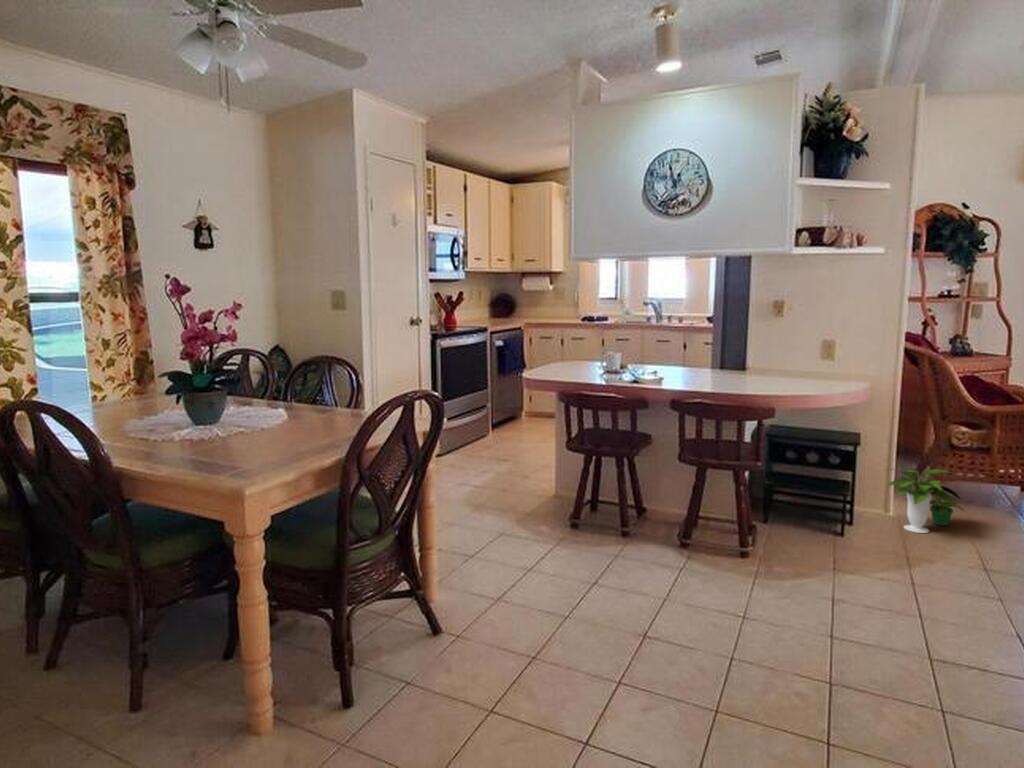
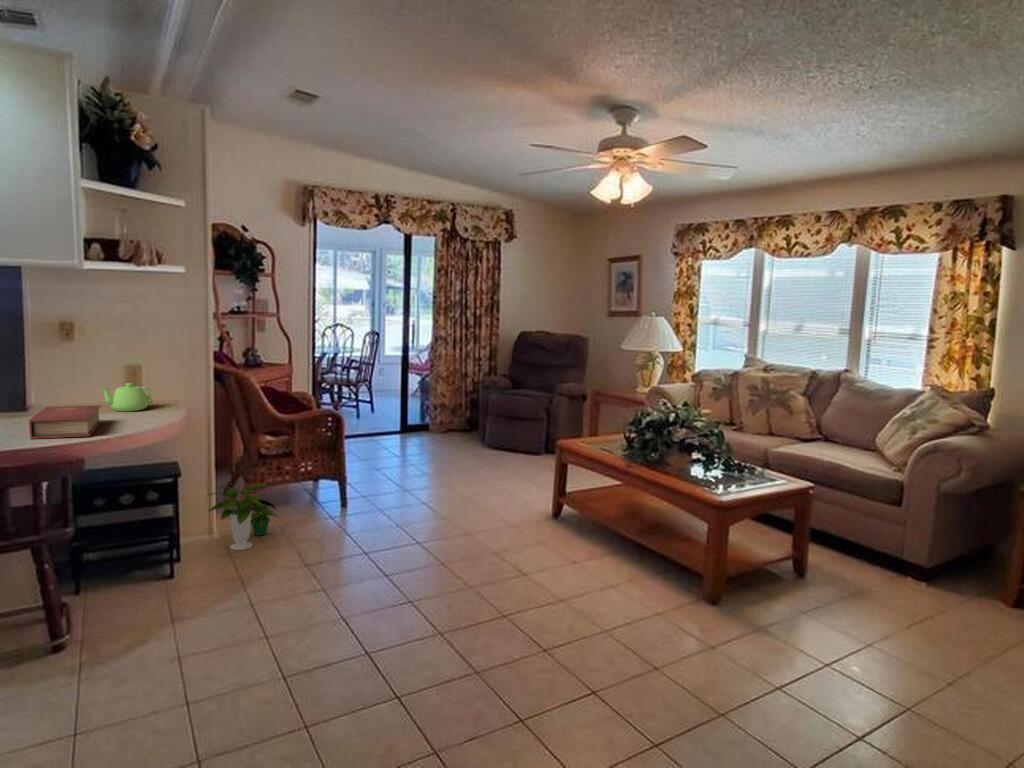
teapot: none [797,355,842,379] -> present [101,383,153,411]
book: none [741,368,795,392] -> present [29,405,101,439]

